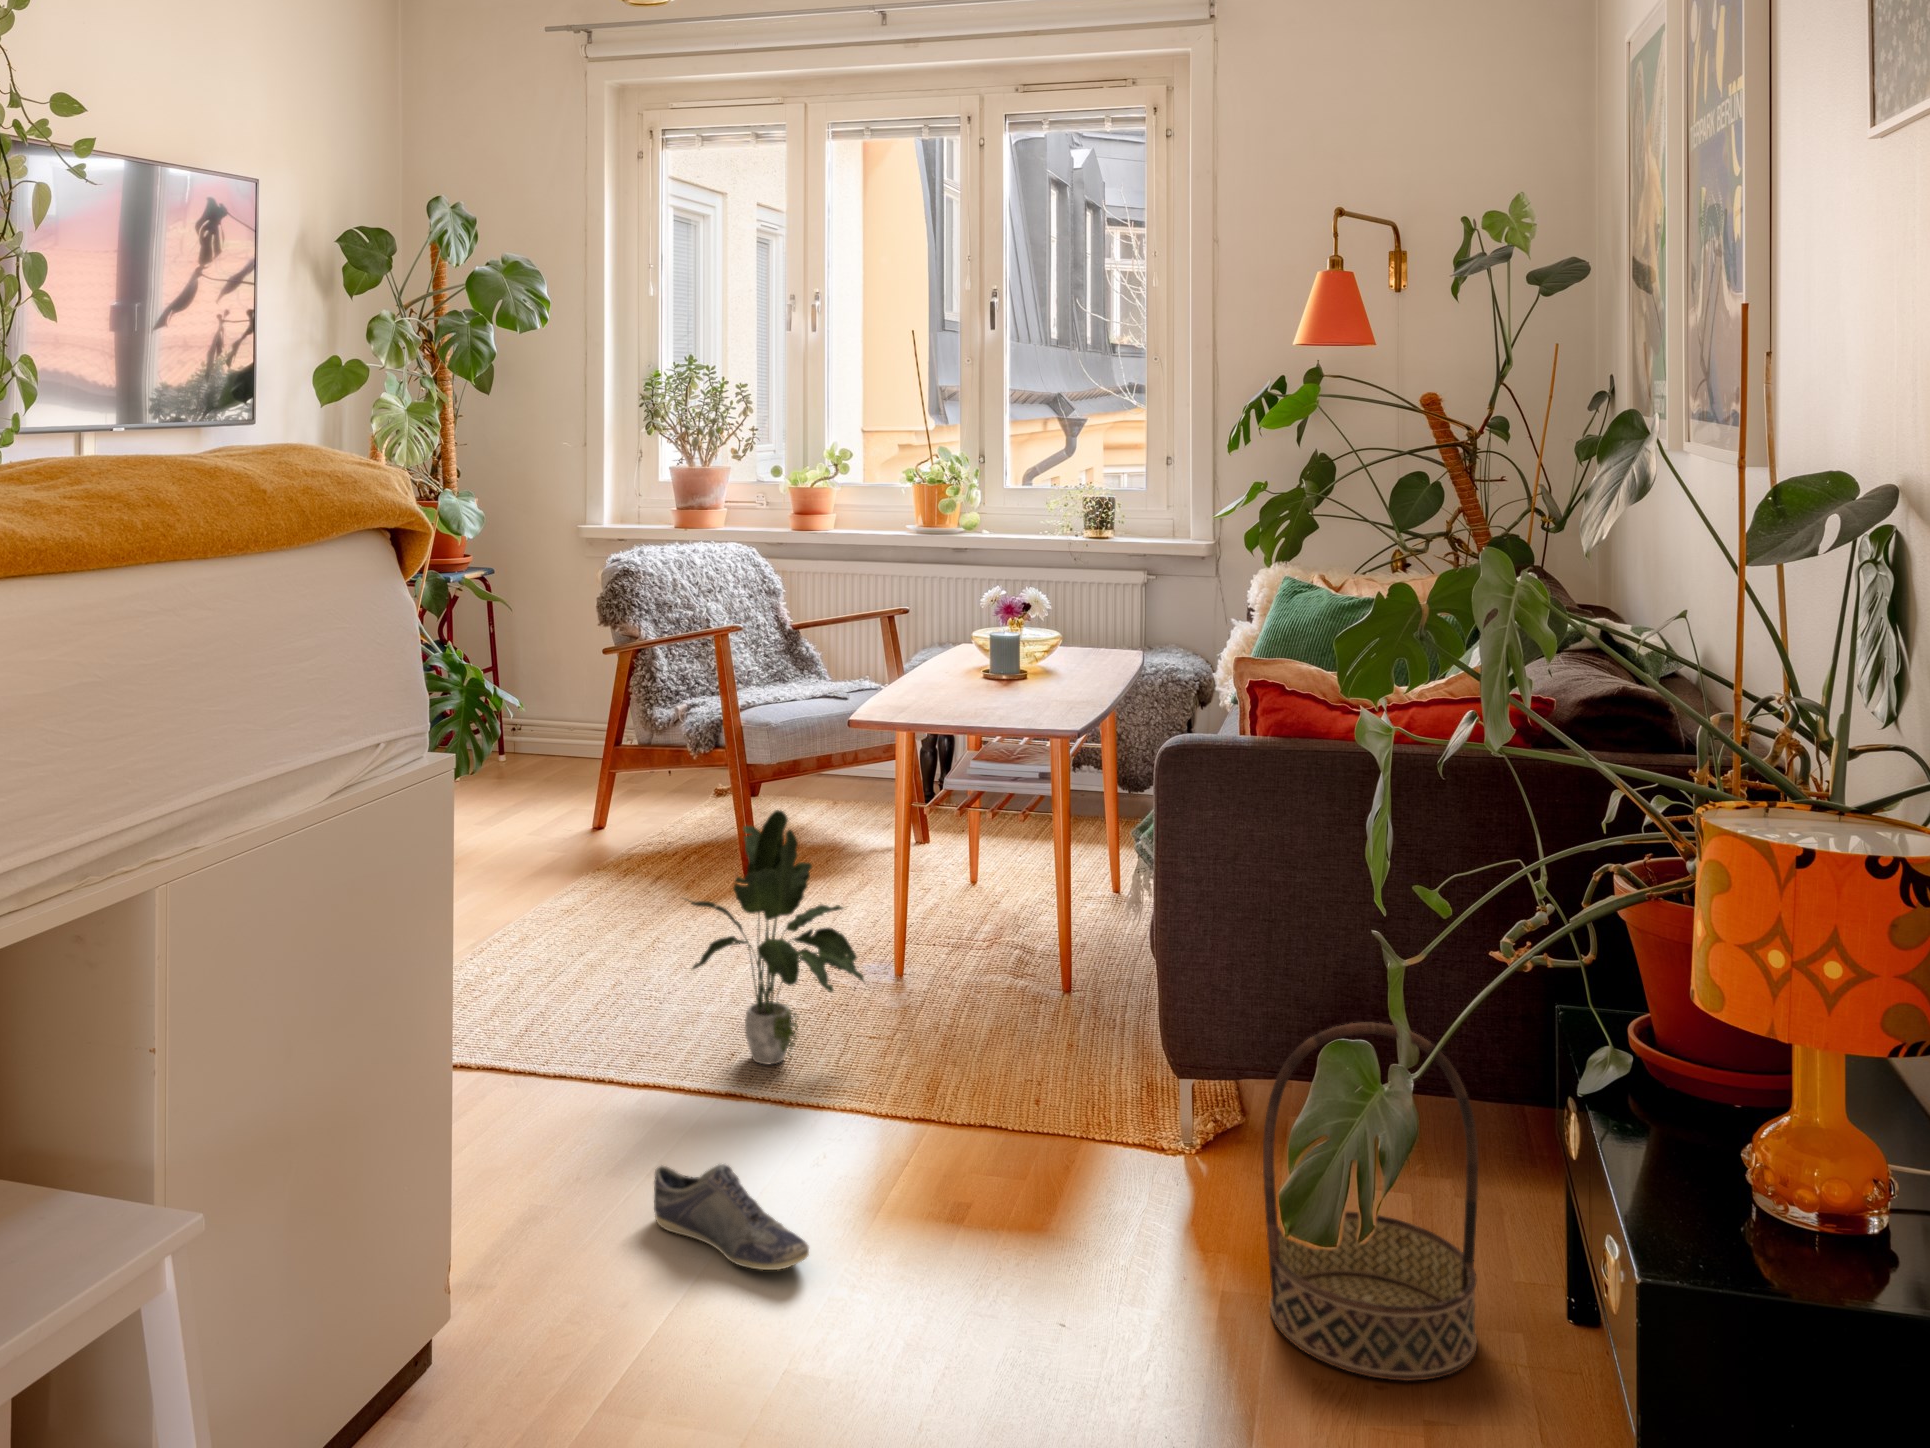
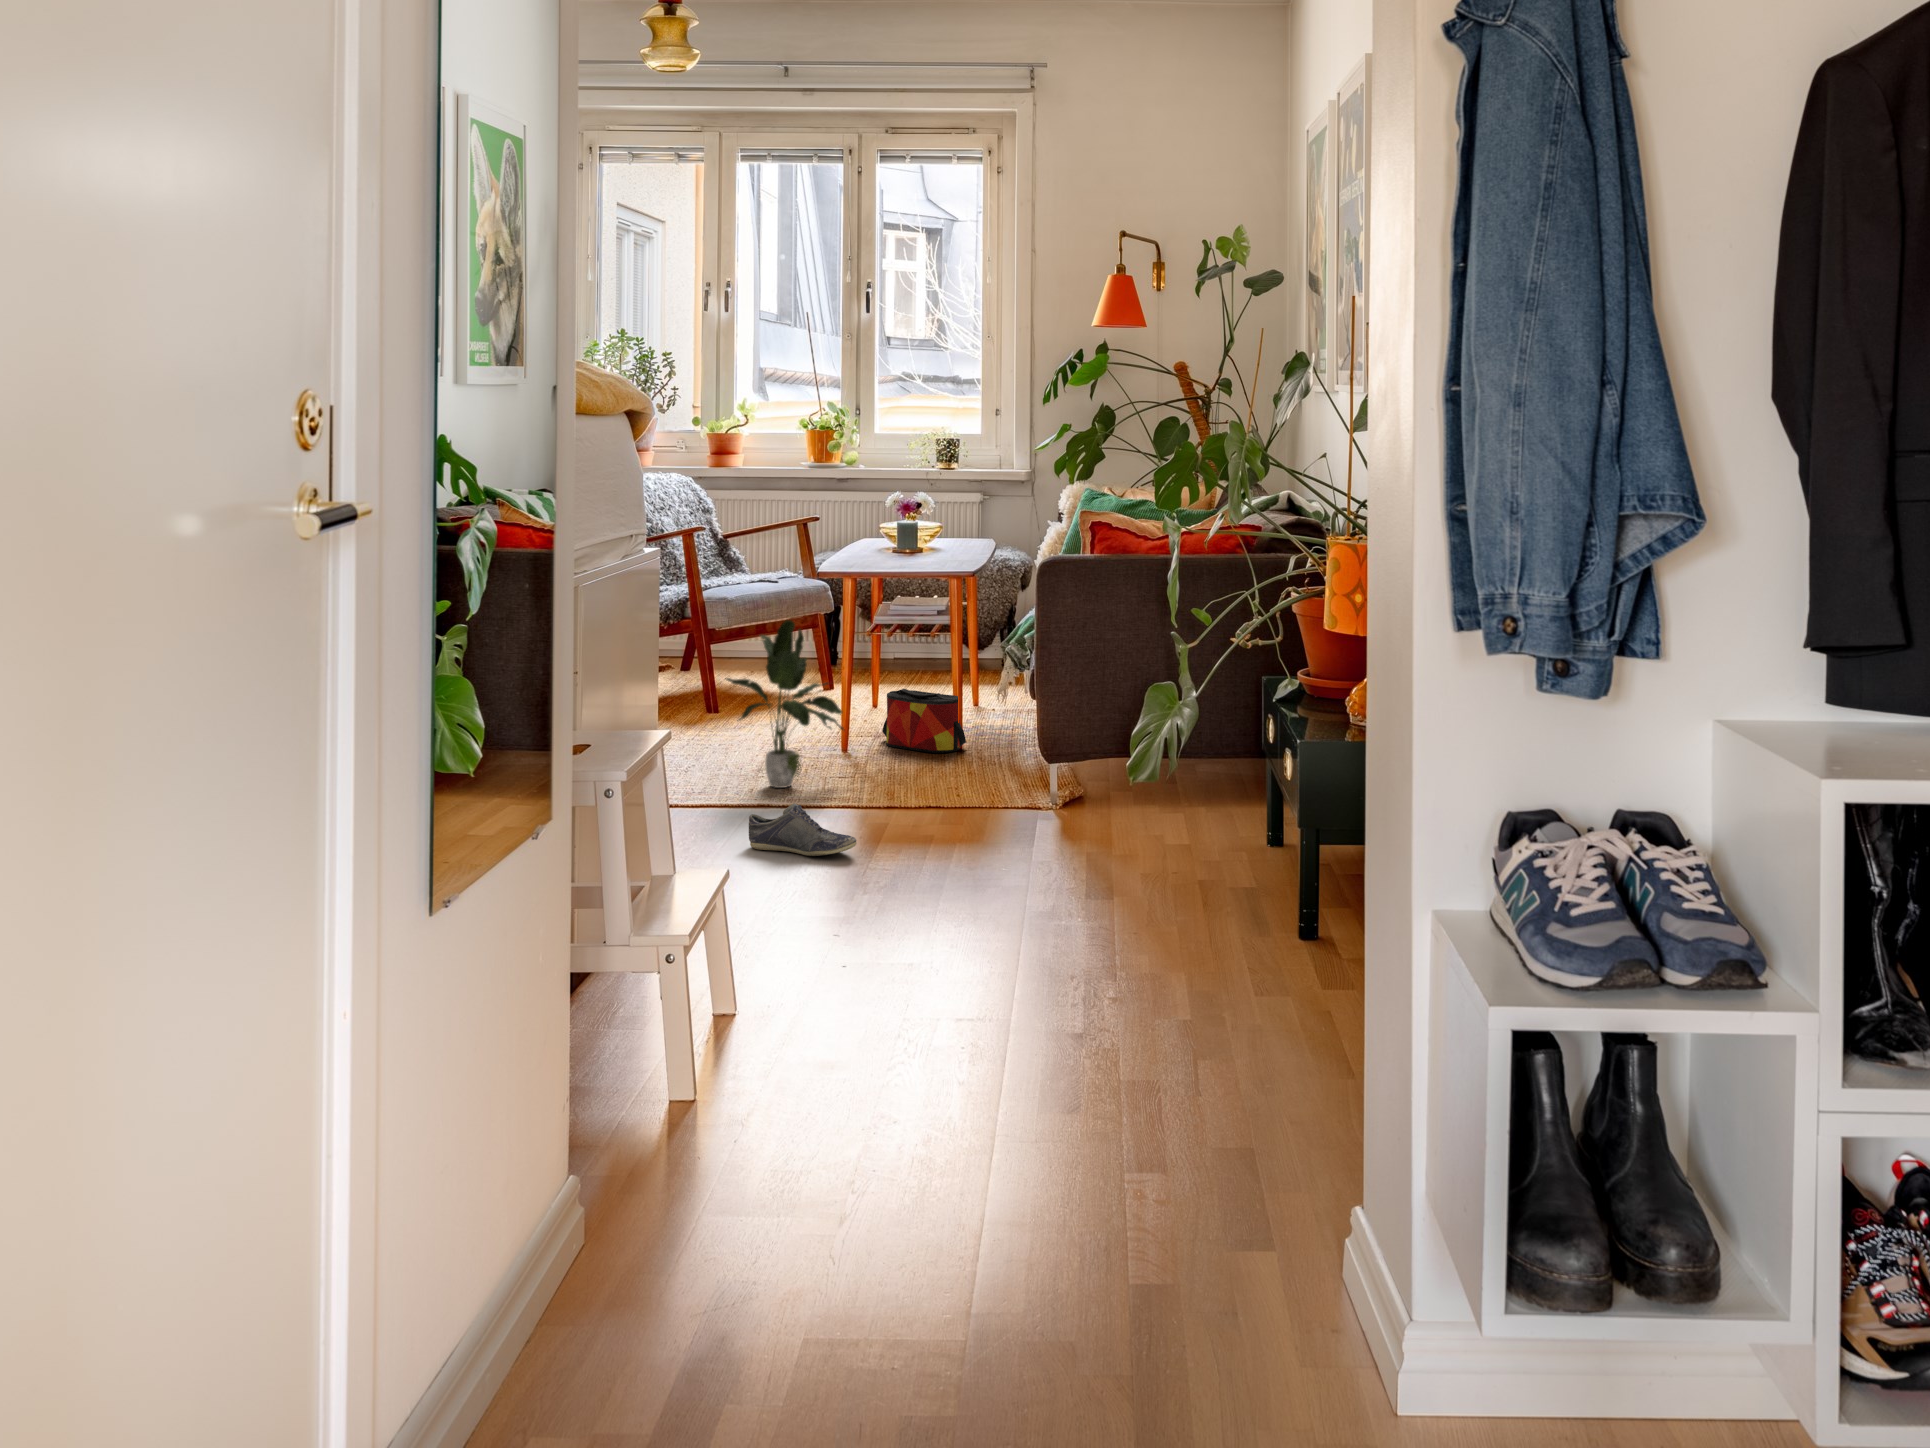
bag: none [952,894,1070,1005] -> present [882,689,966,753]
basket: present [1263,1023,1478,1381] -> none [1115,677,1224,857]

